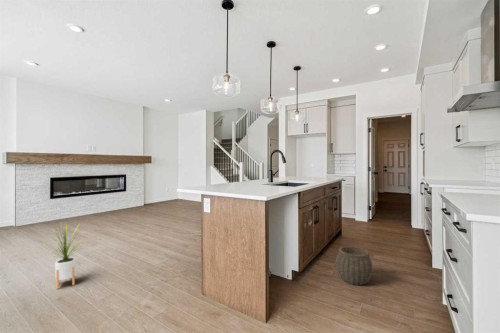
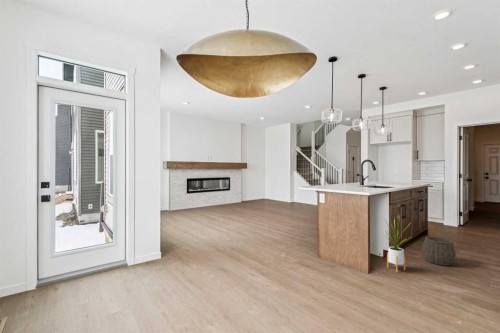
house plant: present [53,225,78,289] -> present [386,220,407,272]

